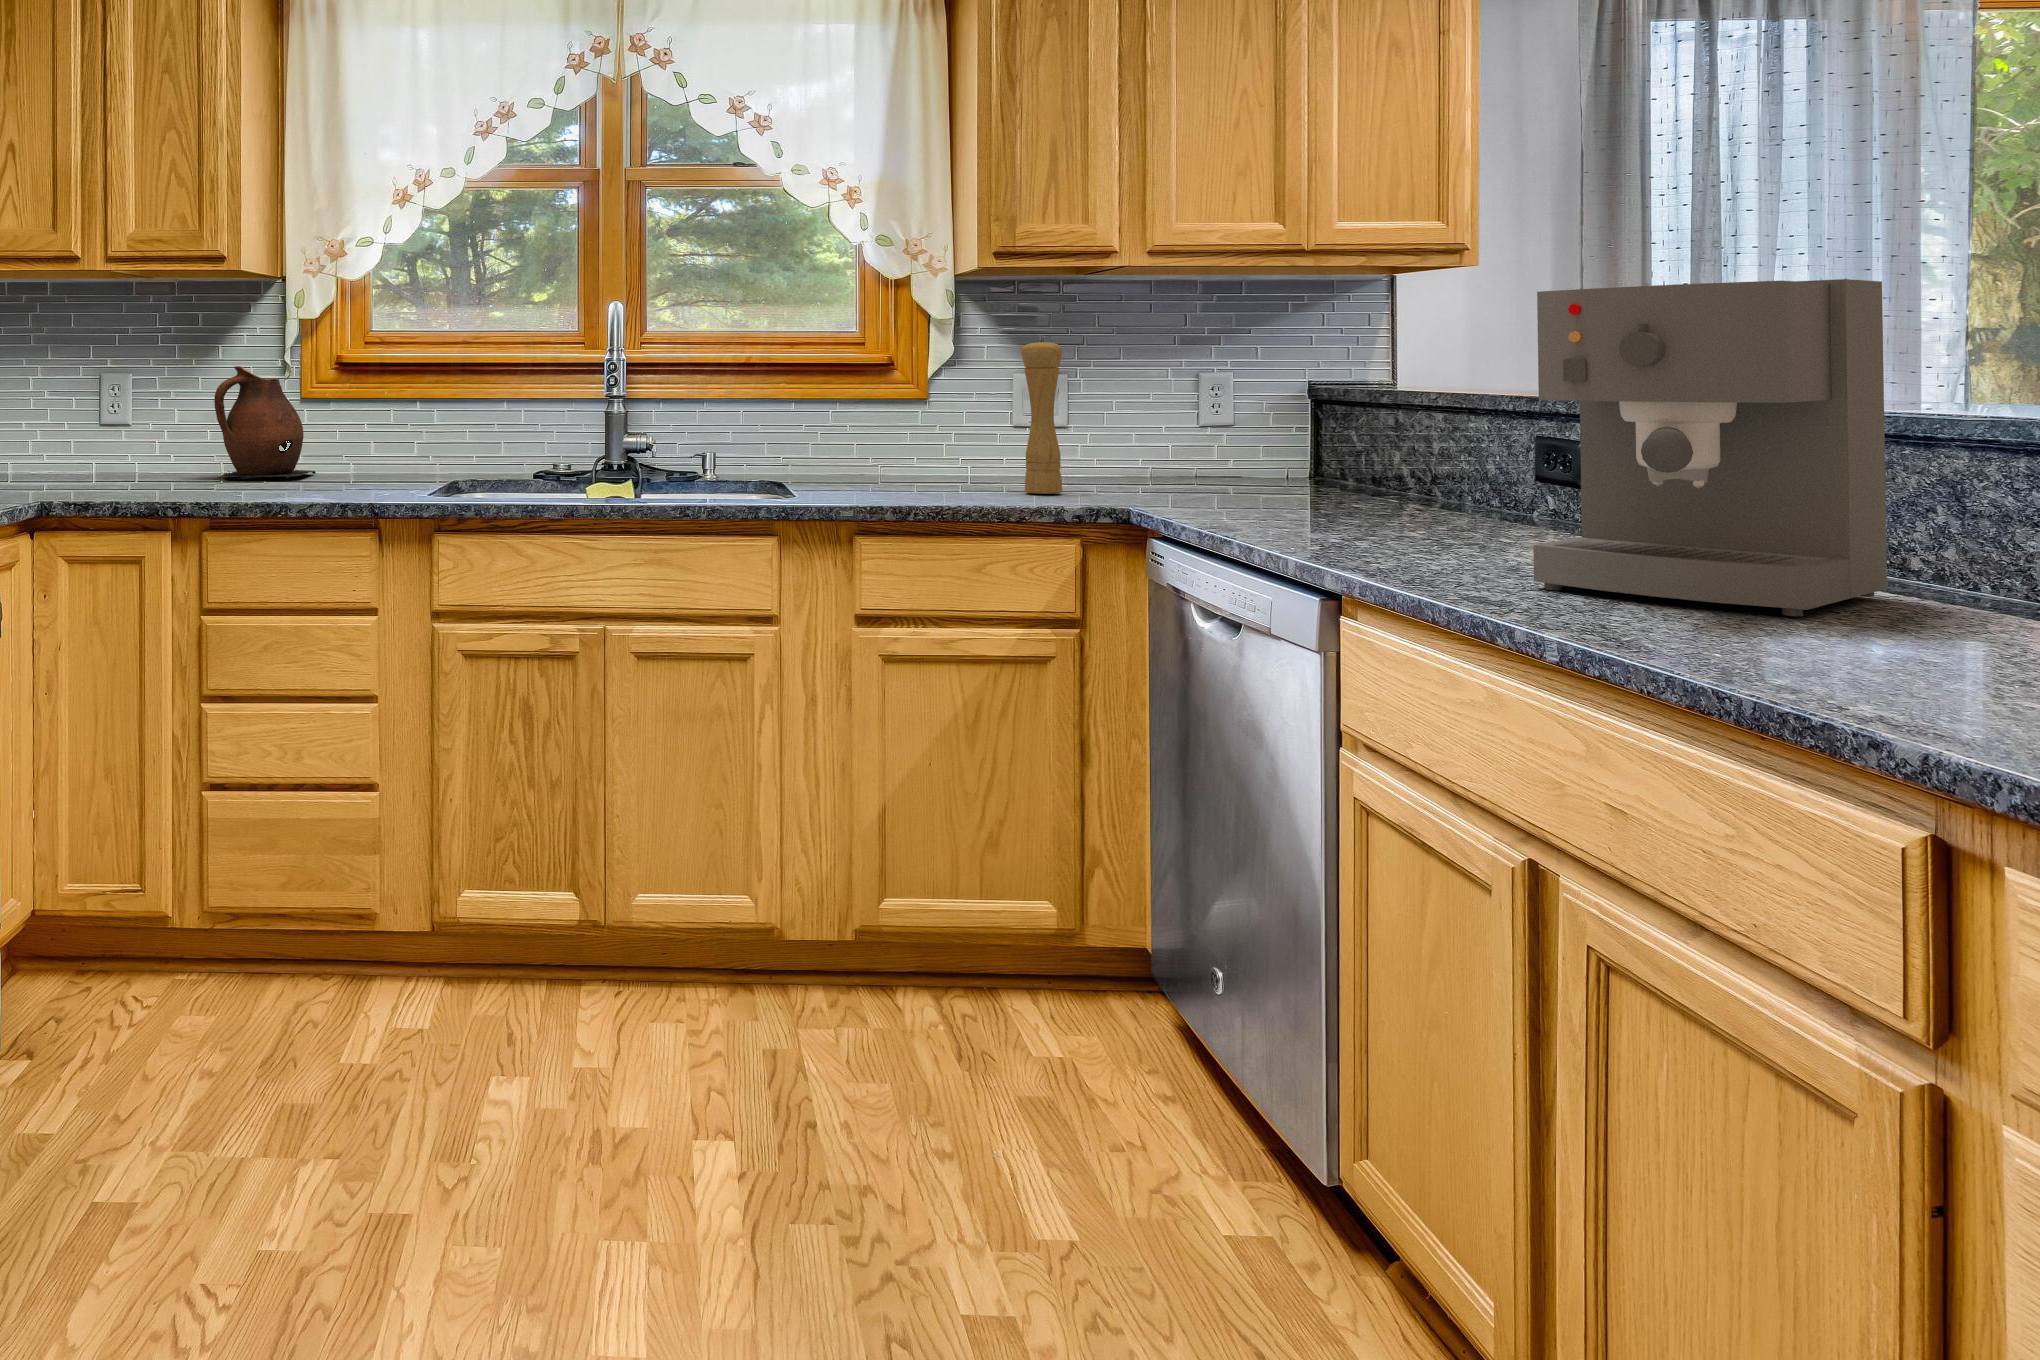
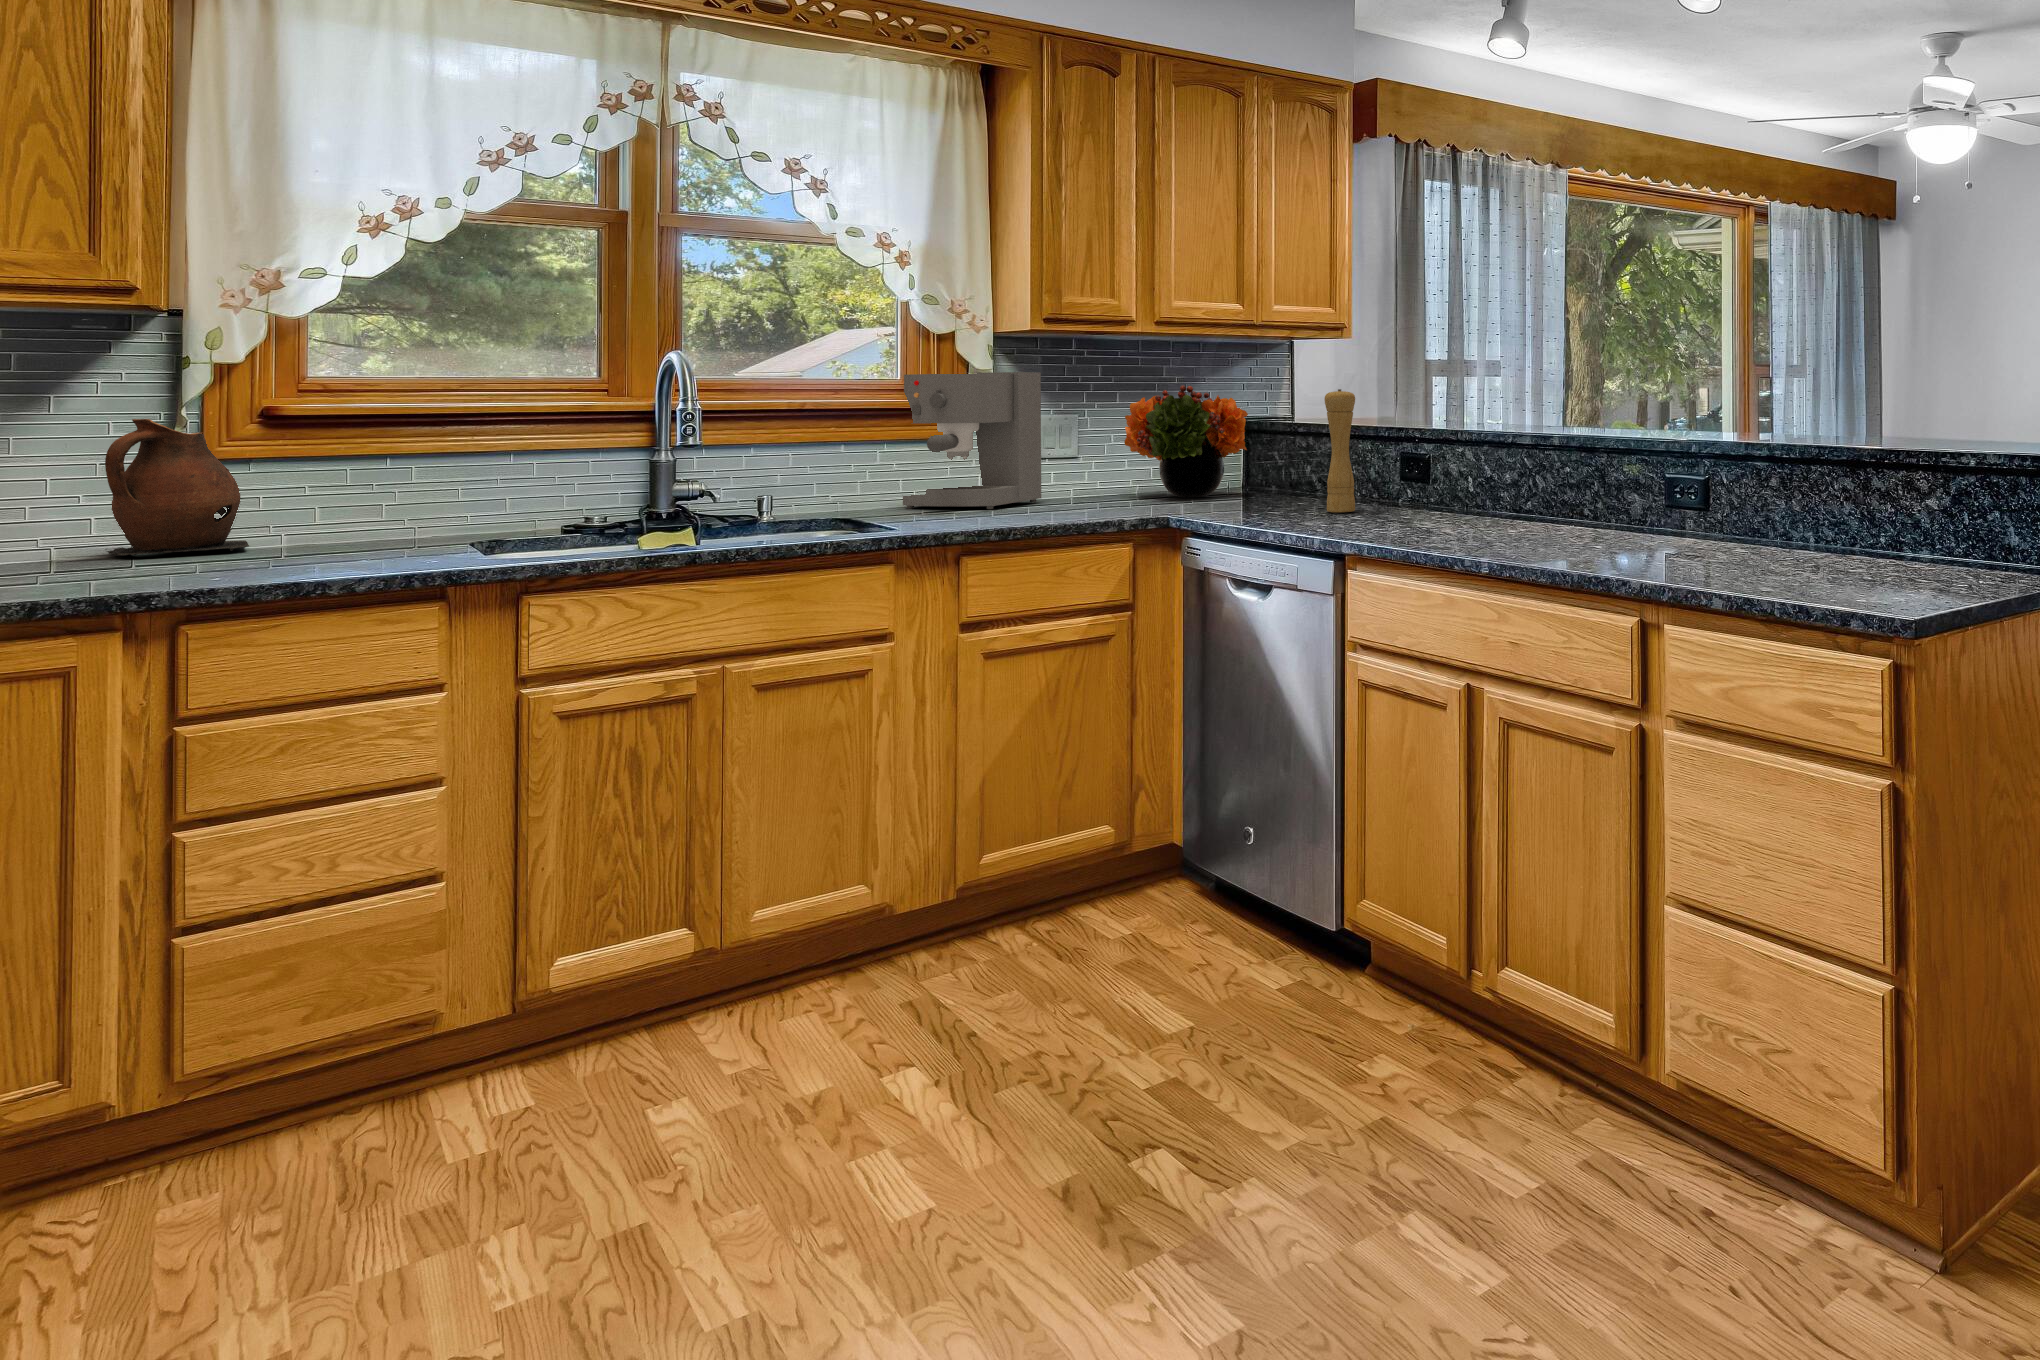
coffee maker: present [1533,279,1887,616] -> present [903,372,1041,509]
flower arrangement: none [1126,336,1307,484] -> present [1124,385,1248,497]
pepper mill: present [1022,340,1062,494] -> present [1324,389,1355,512]

